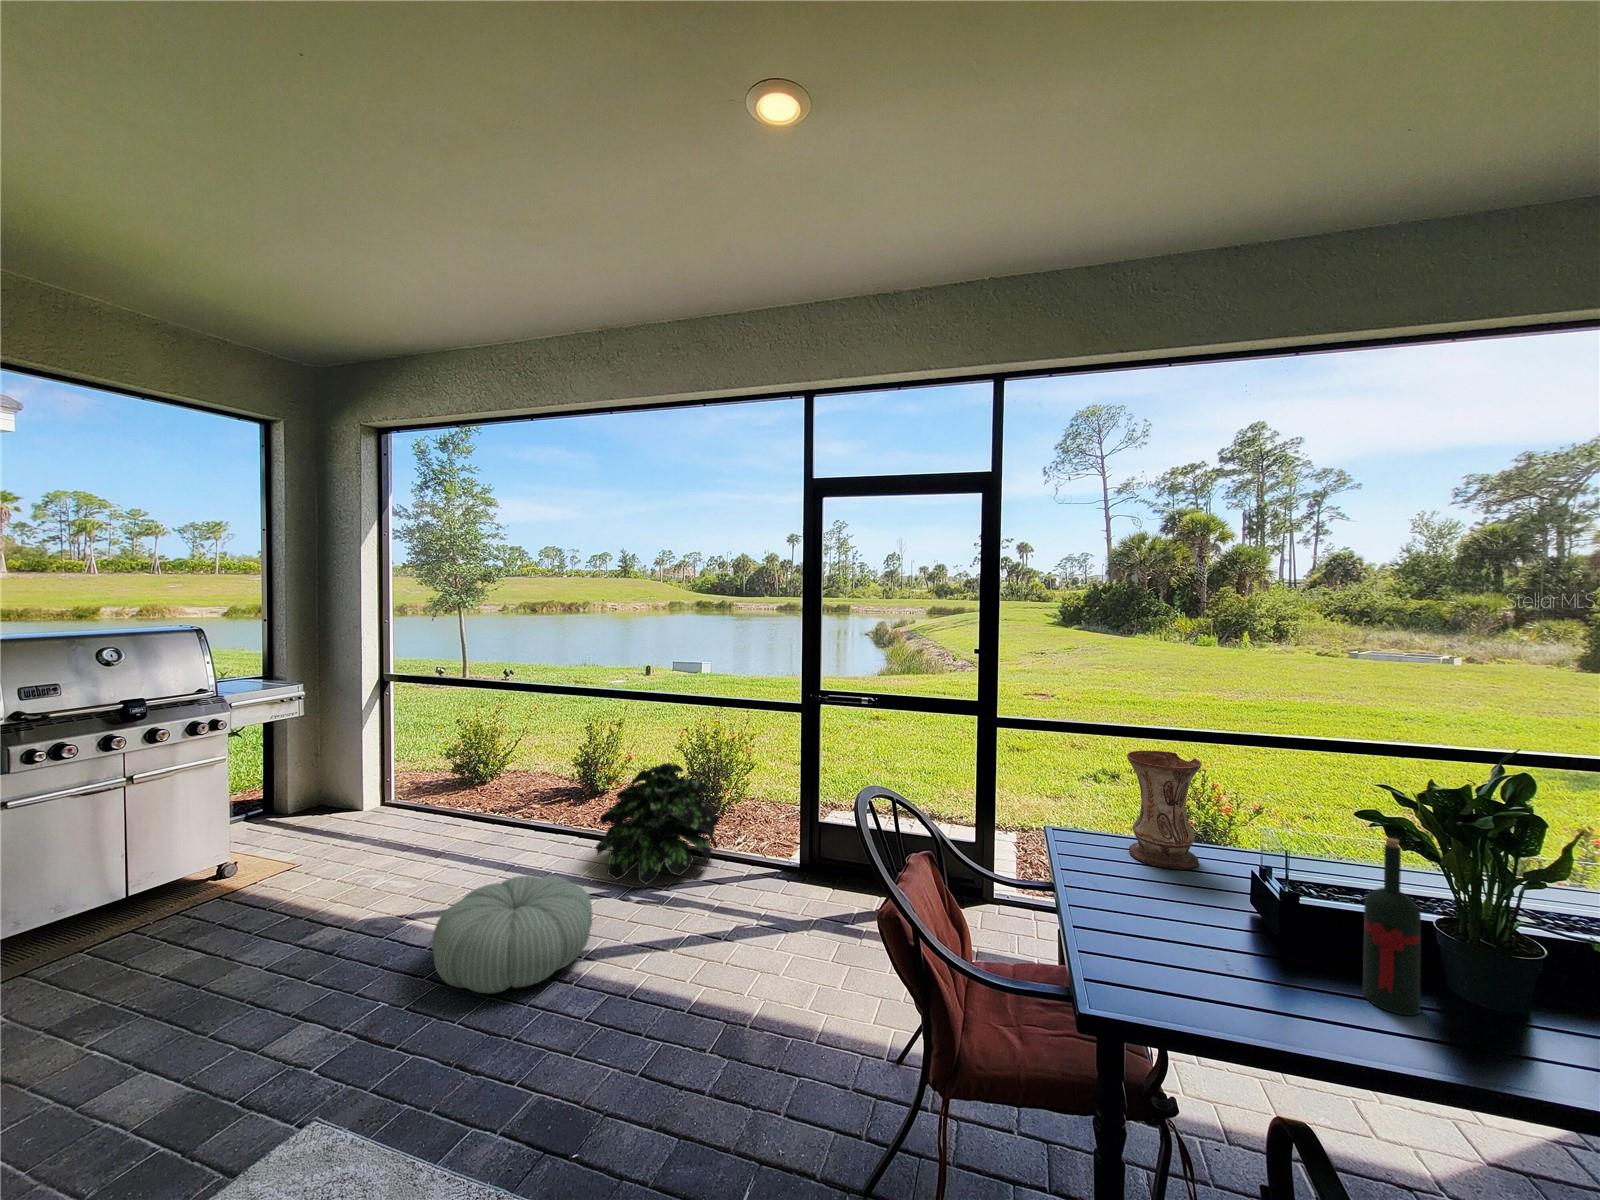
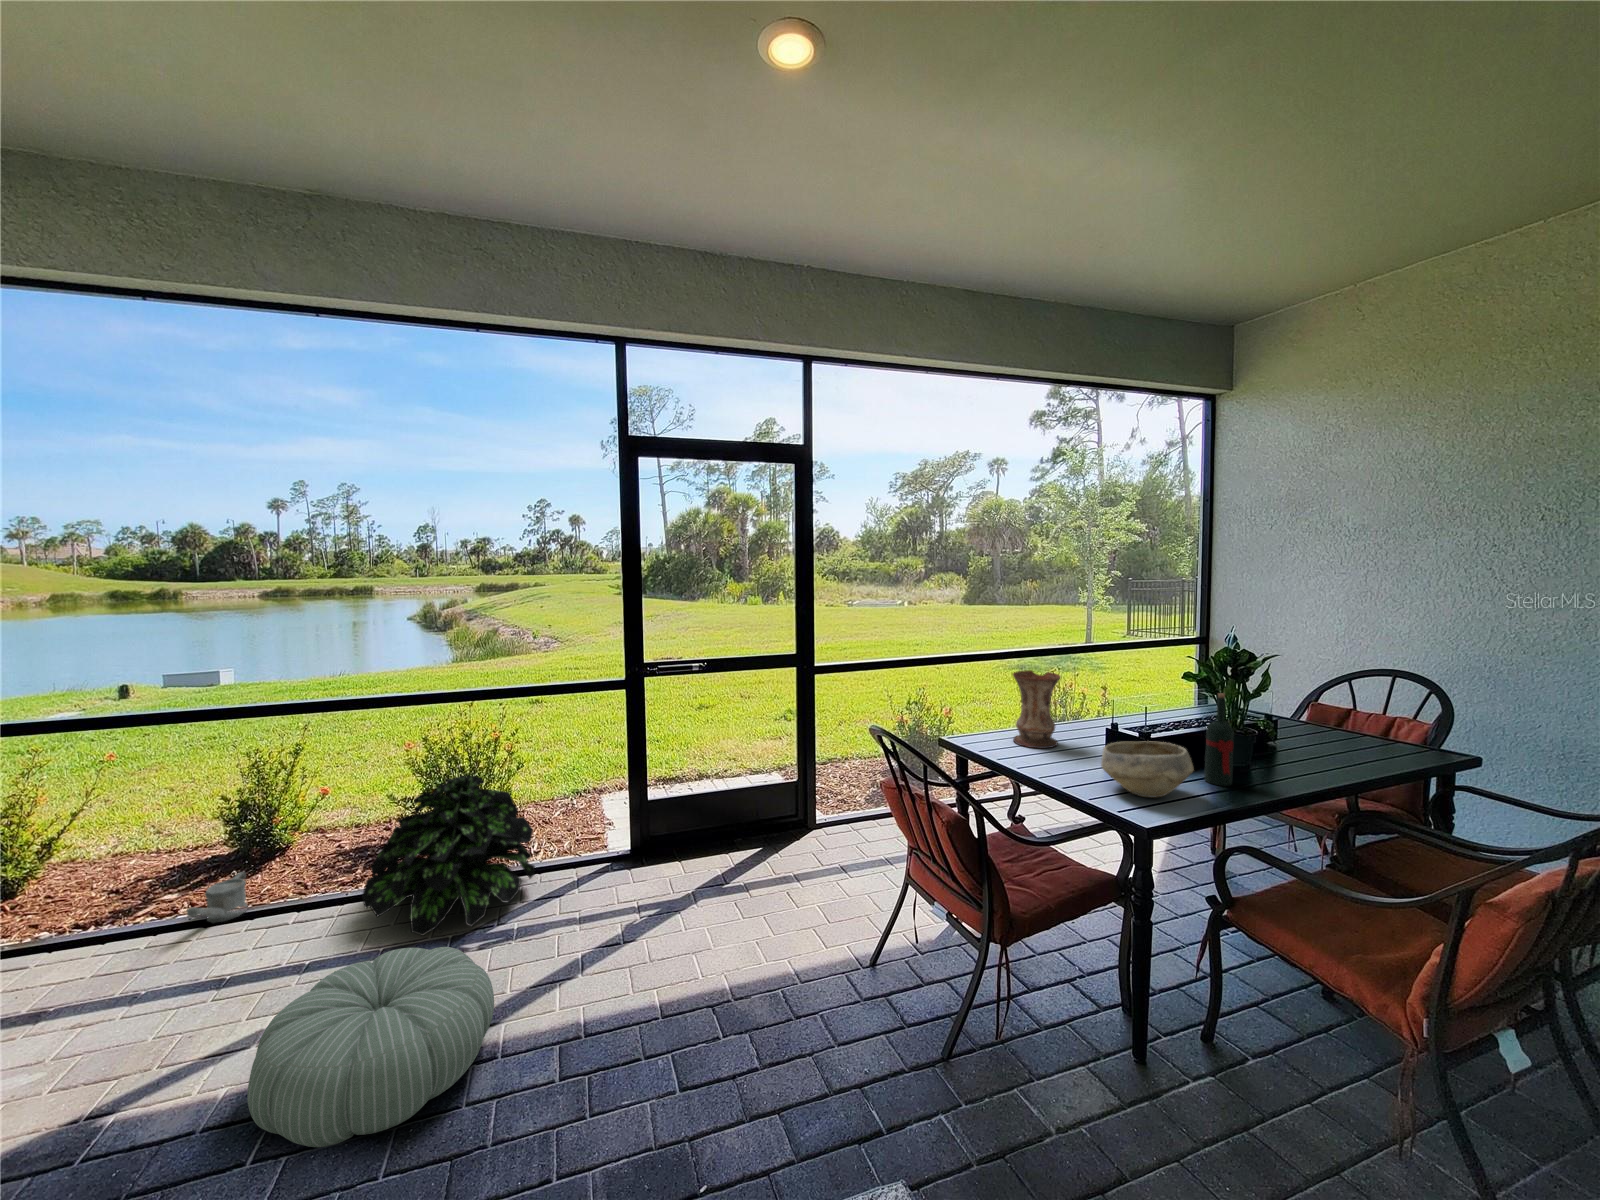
watering can: none [524,802,570,832] -> present [187,872,247,923]
bowl: none [1121,875,1272,979] -> present [1101,741,1194,797]

